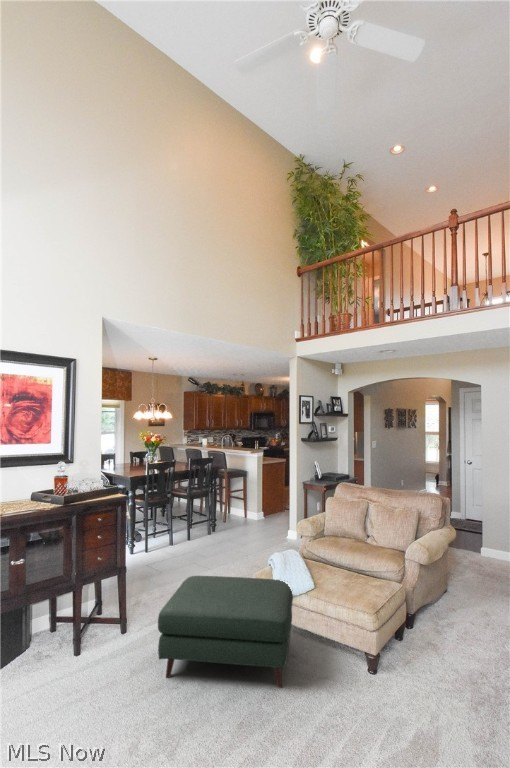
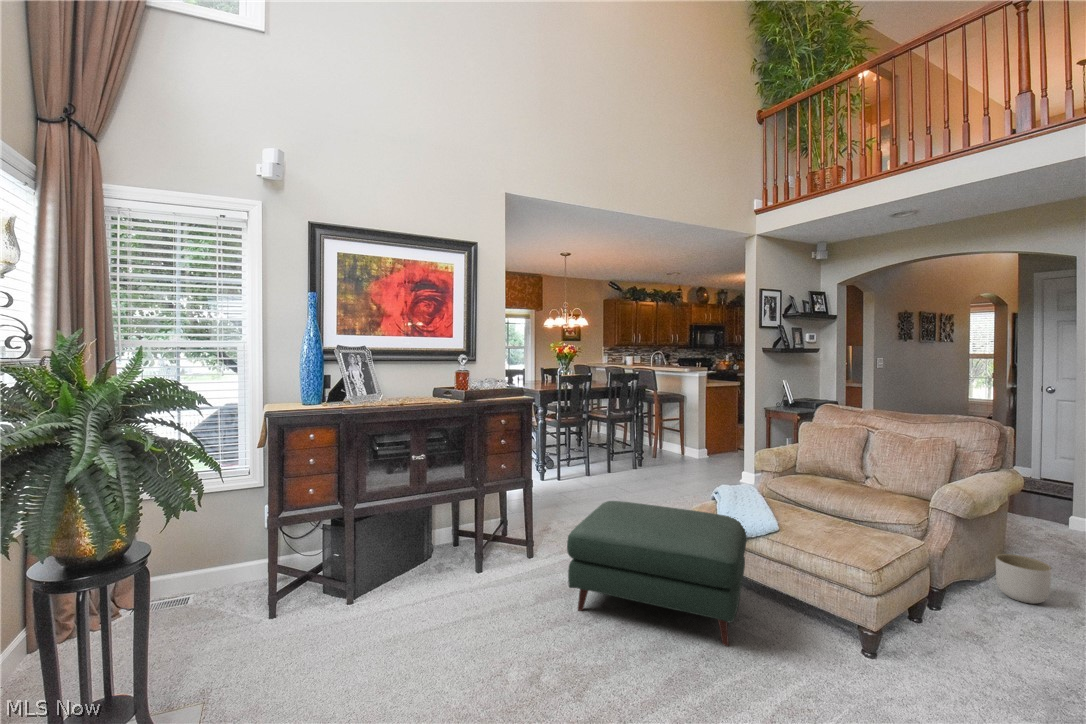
planter: none [443,583,472,616] -> present [996,554,1051,604]

